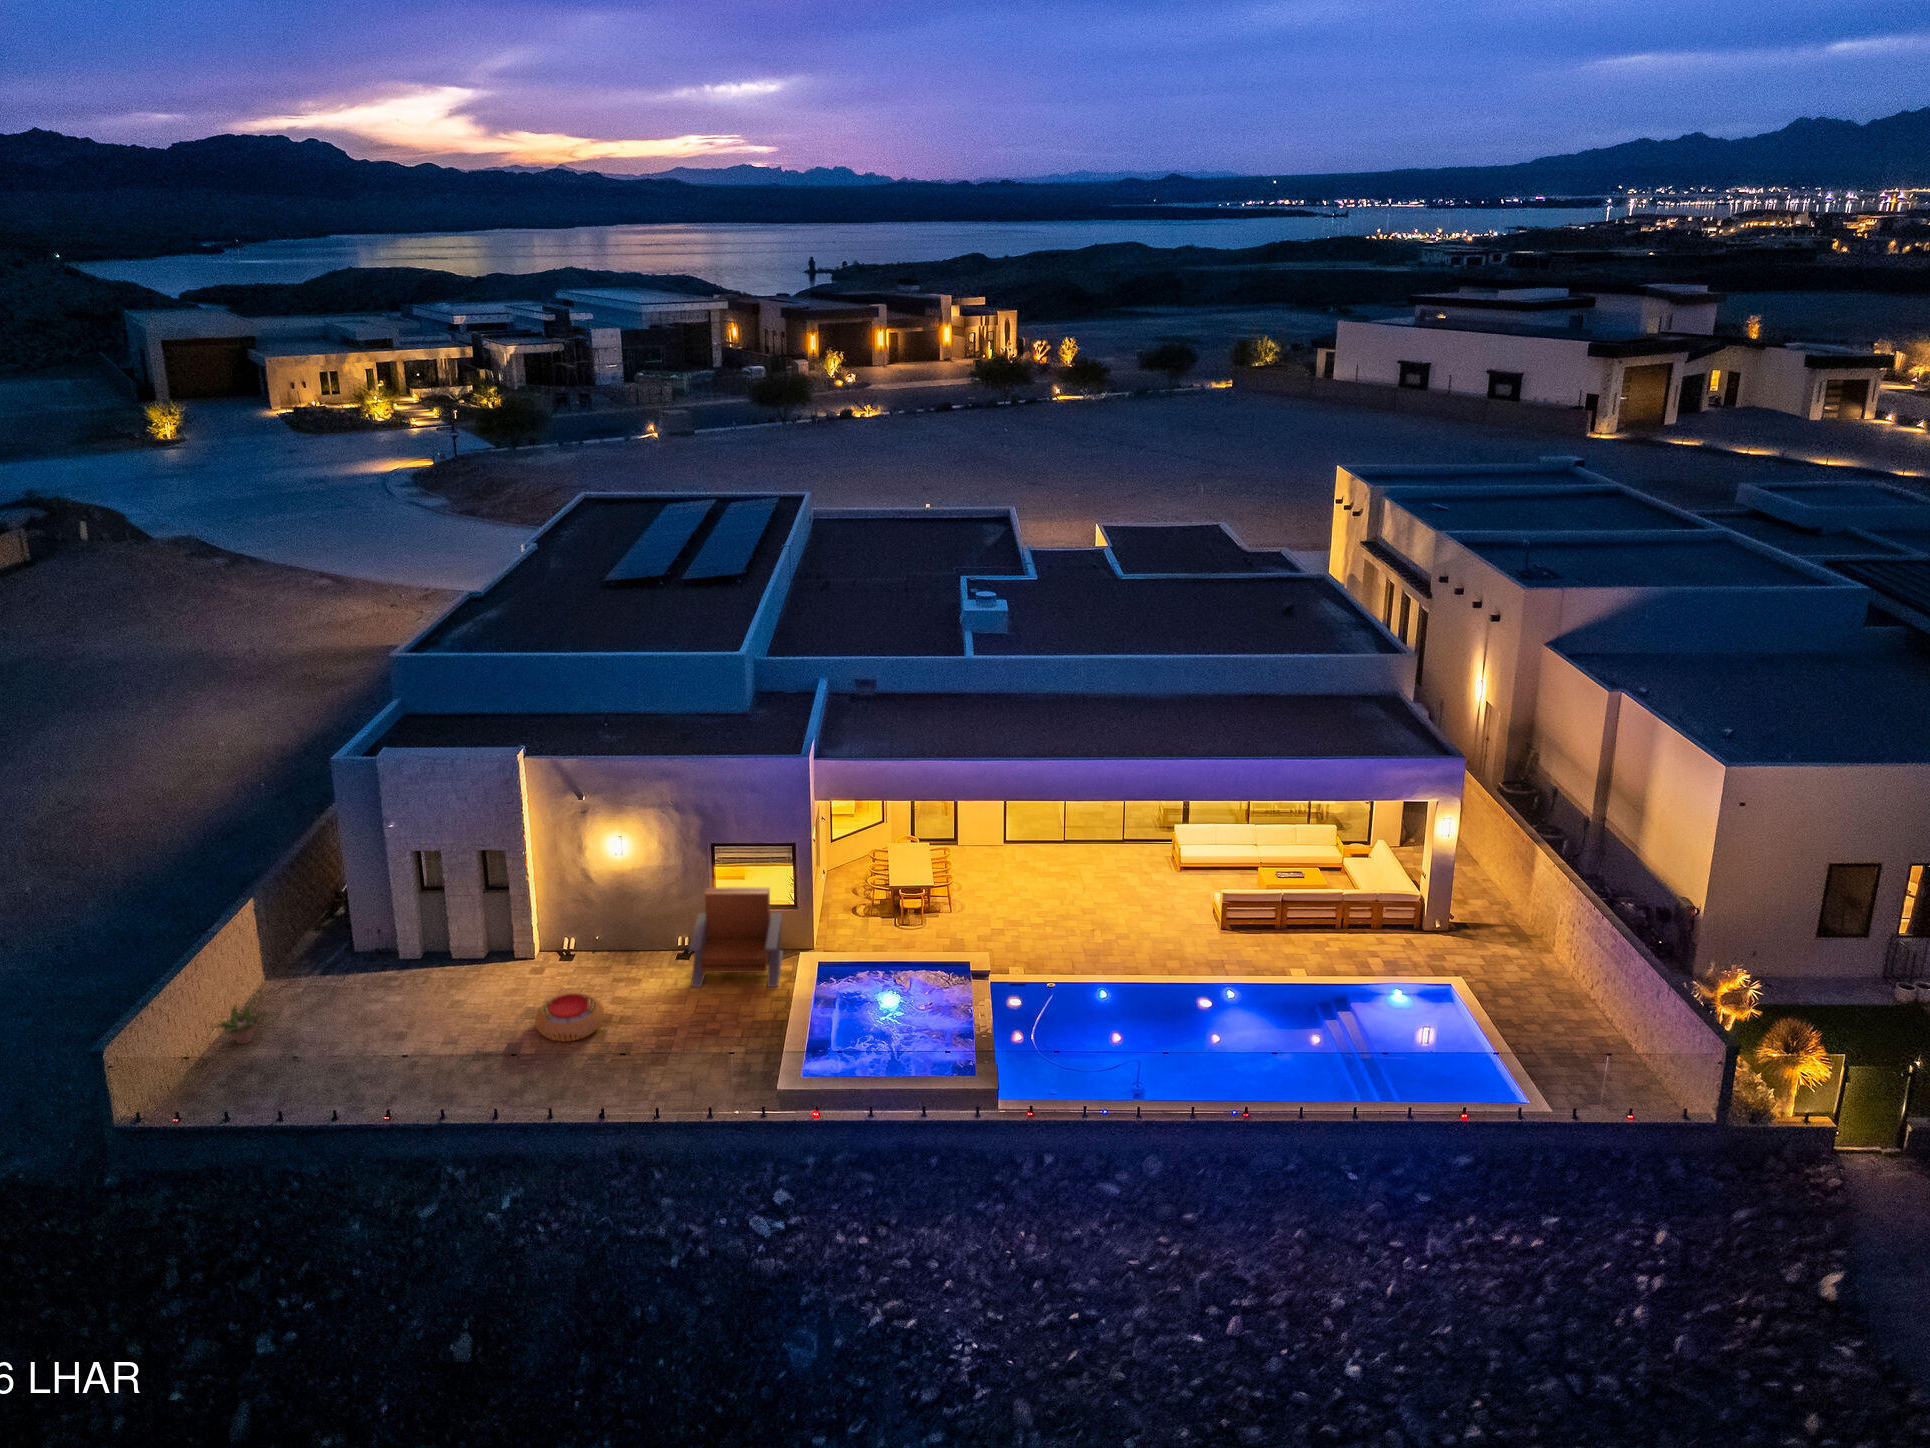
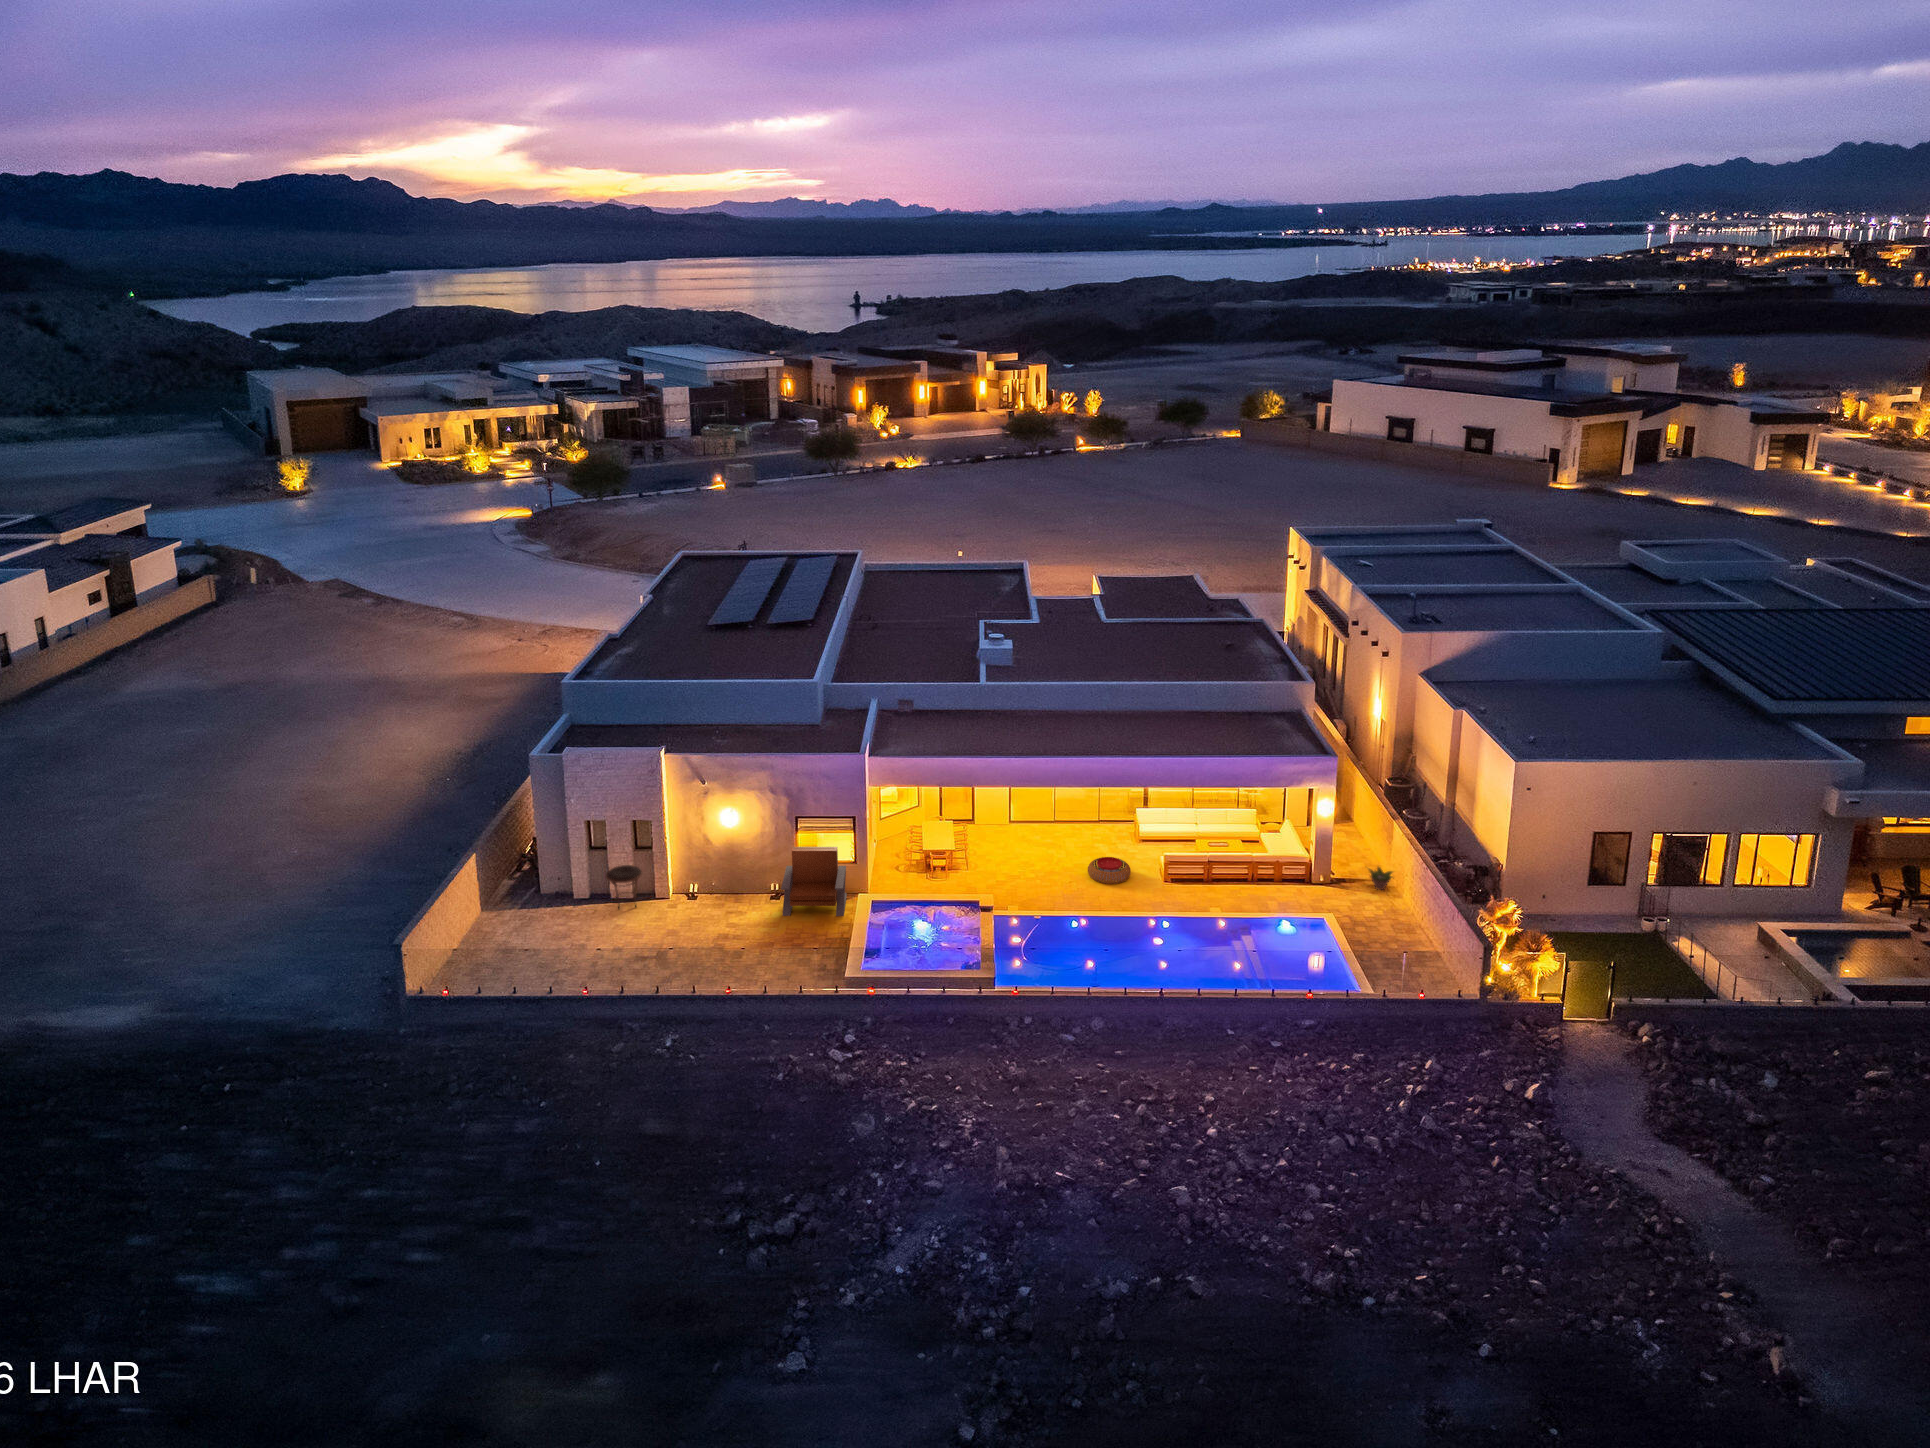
side table: none [439,914,493,980] -> present [606,865,643,908]
pouf: present [535,993,604,1042] -> present [1088,857,1131,884]
decorative plant: present [212,1003,266,1044] -> present [1369,867,1392,890]

